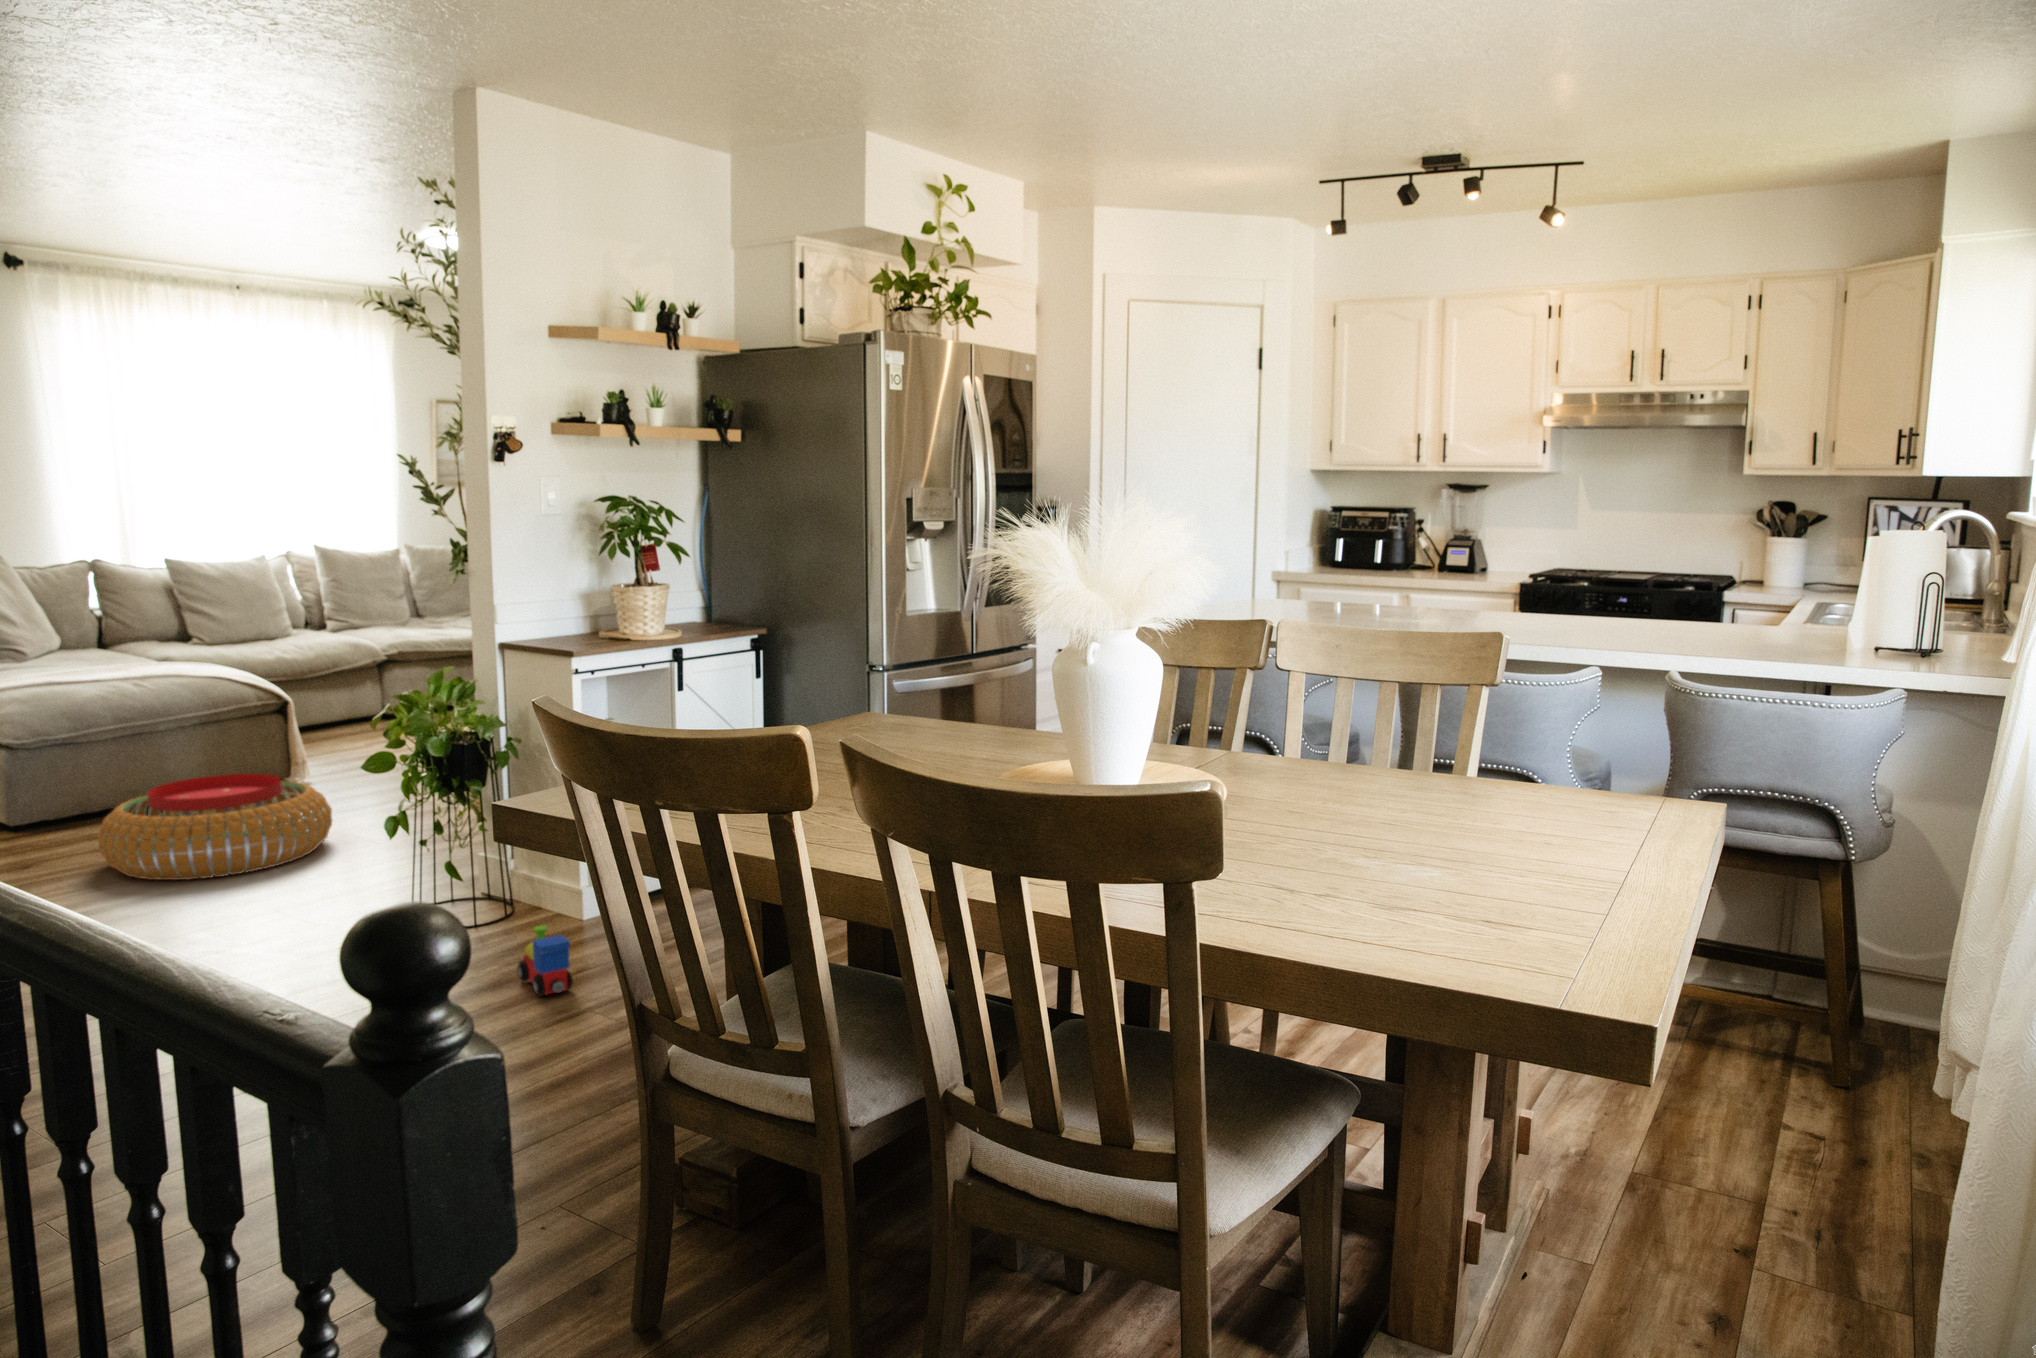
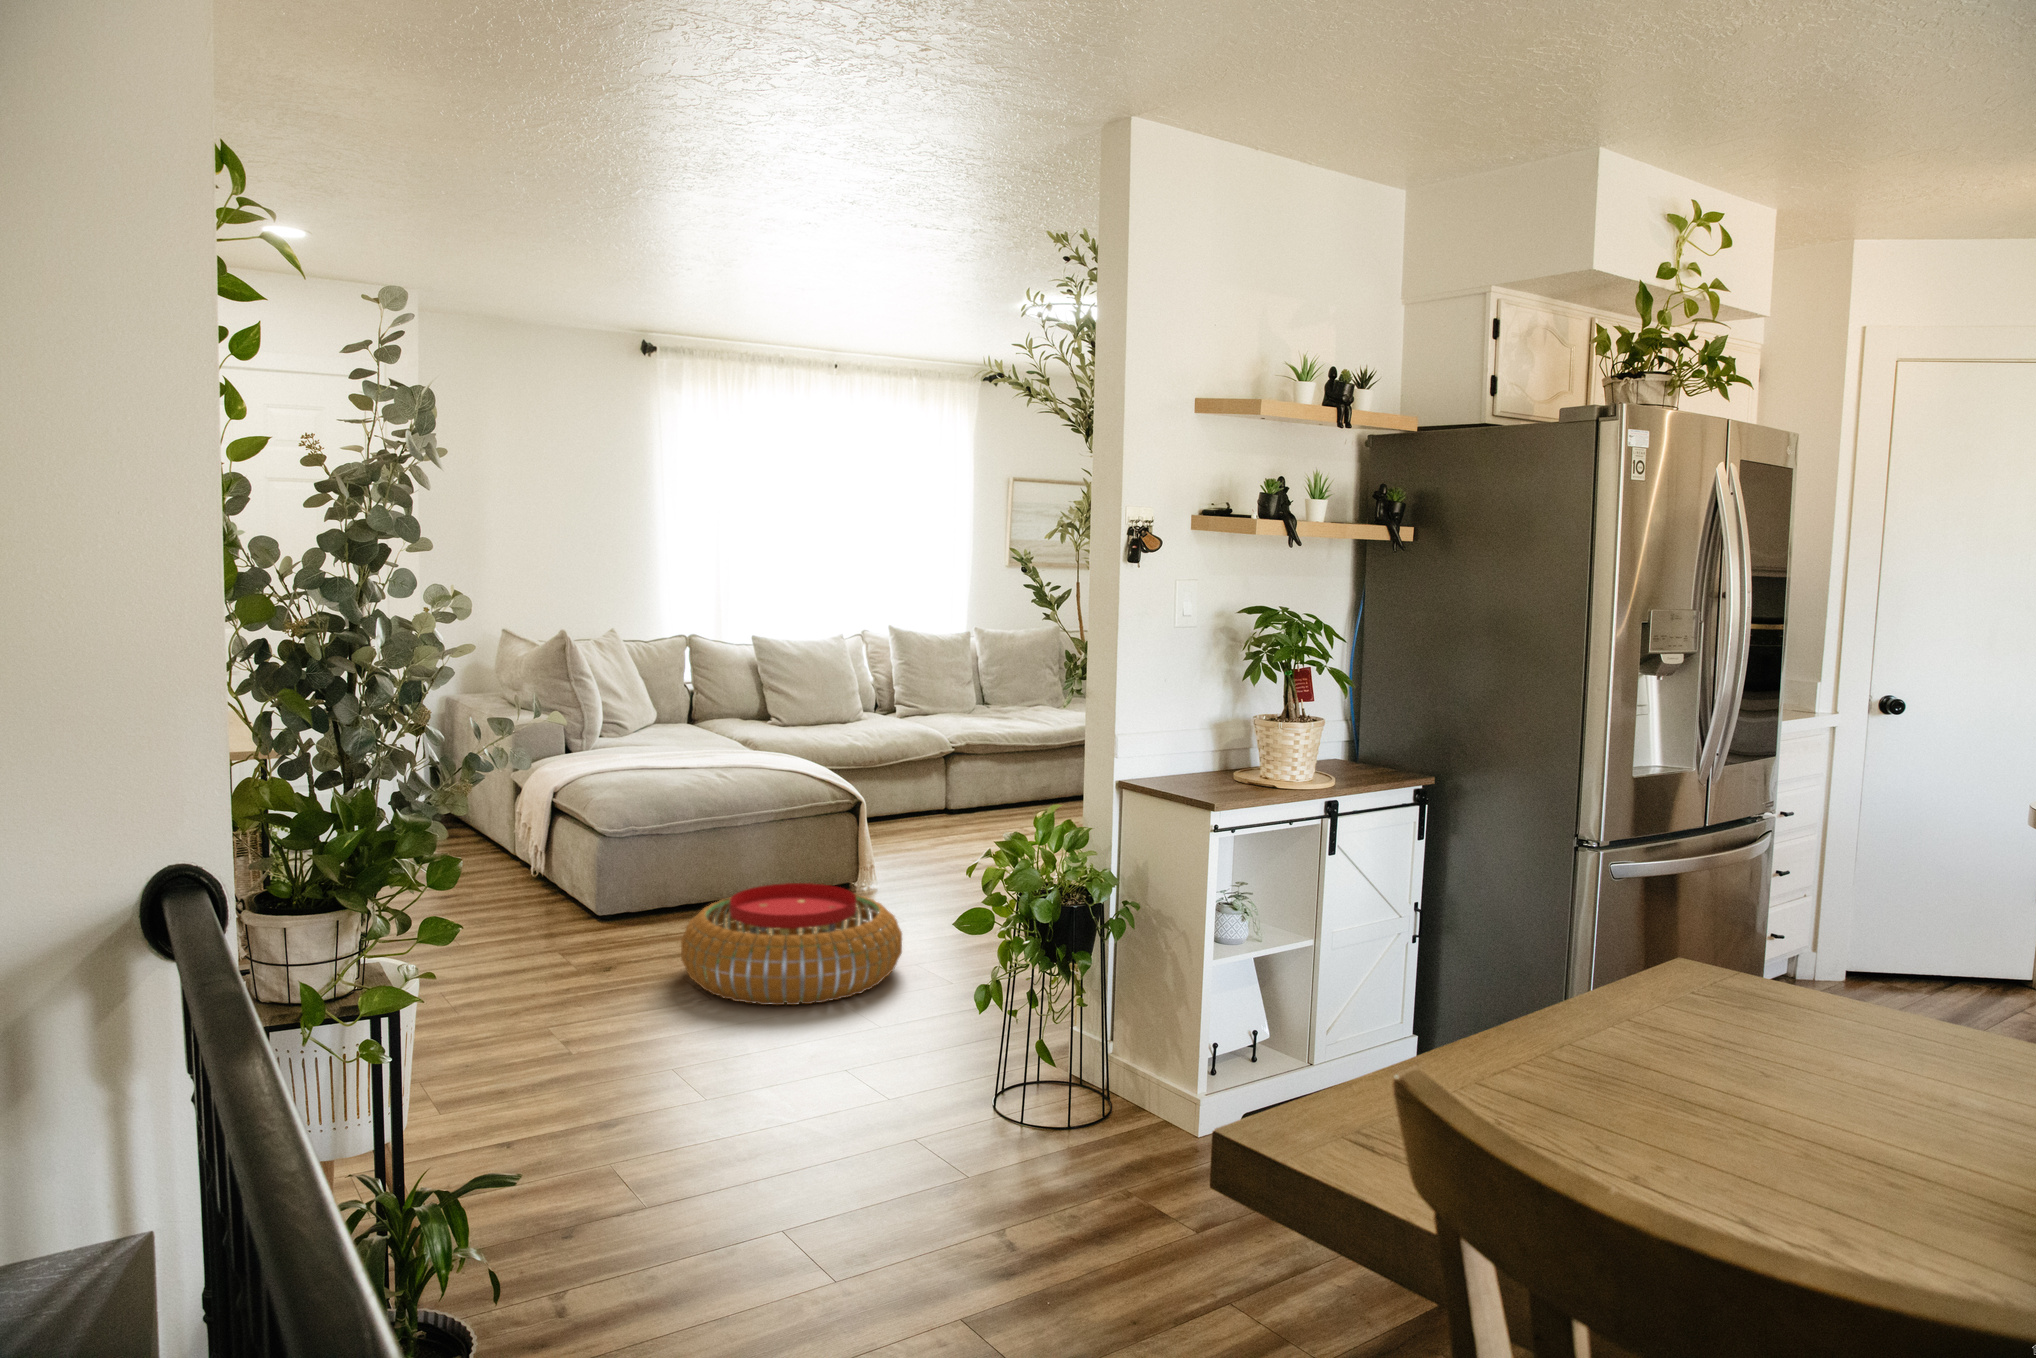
toy train: present [517,926,573,996] -> none [1145,1192,1227,1302]

